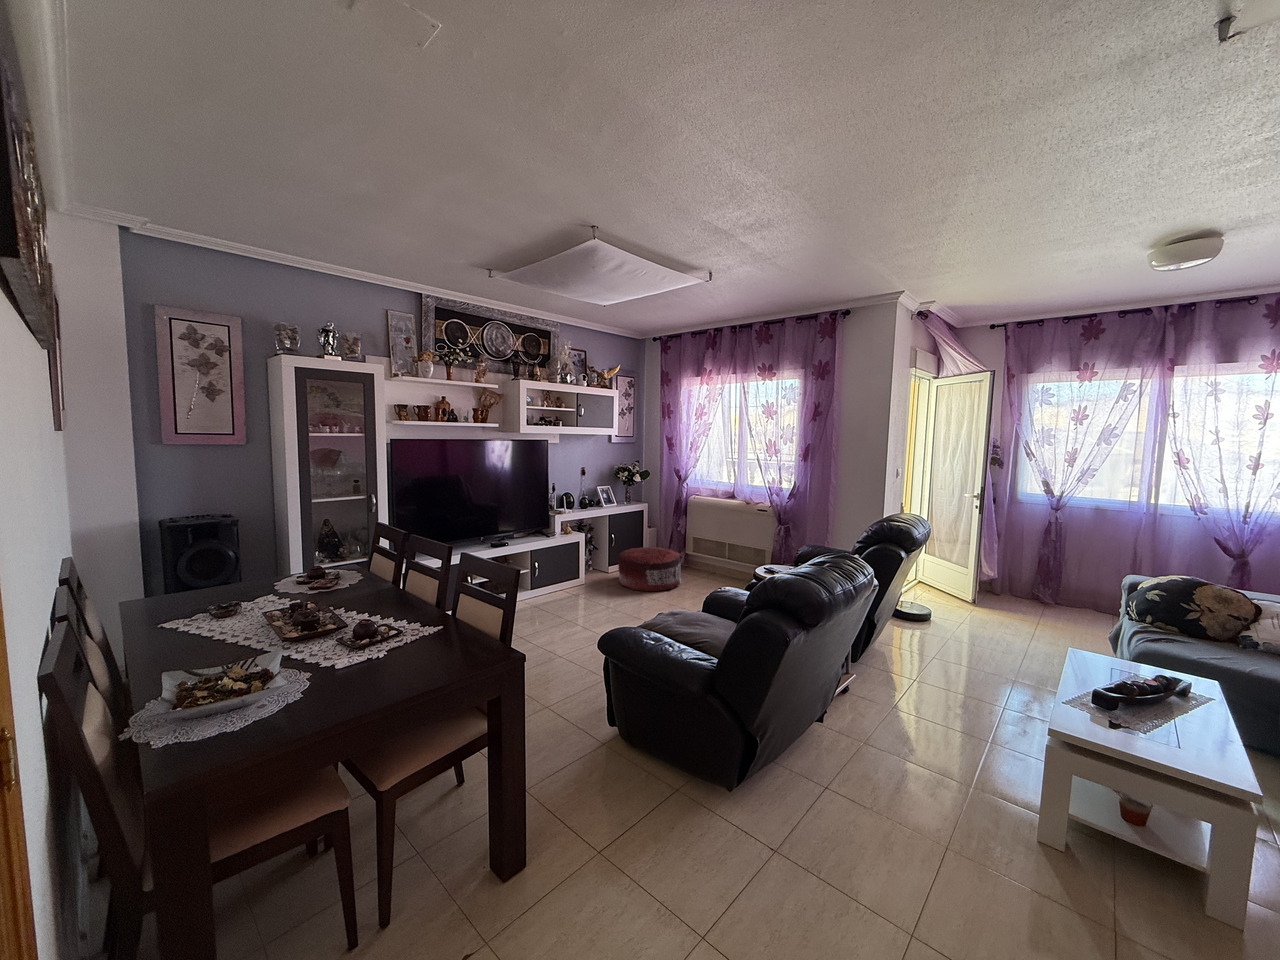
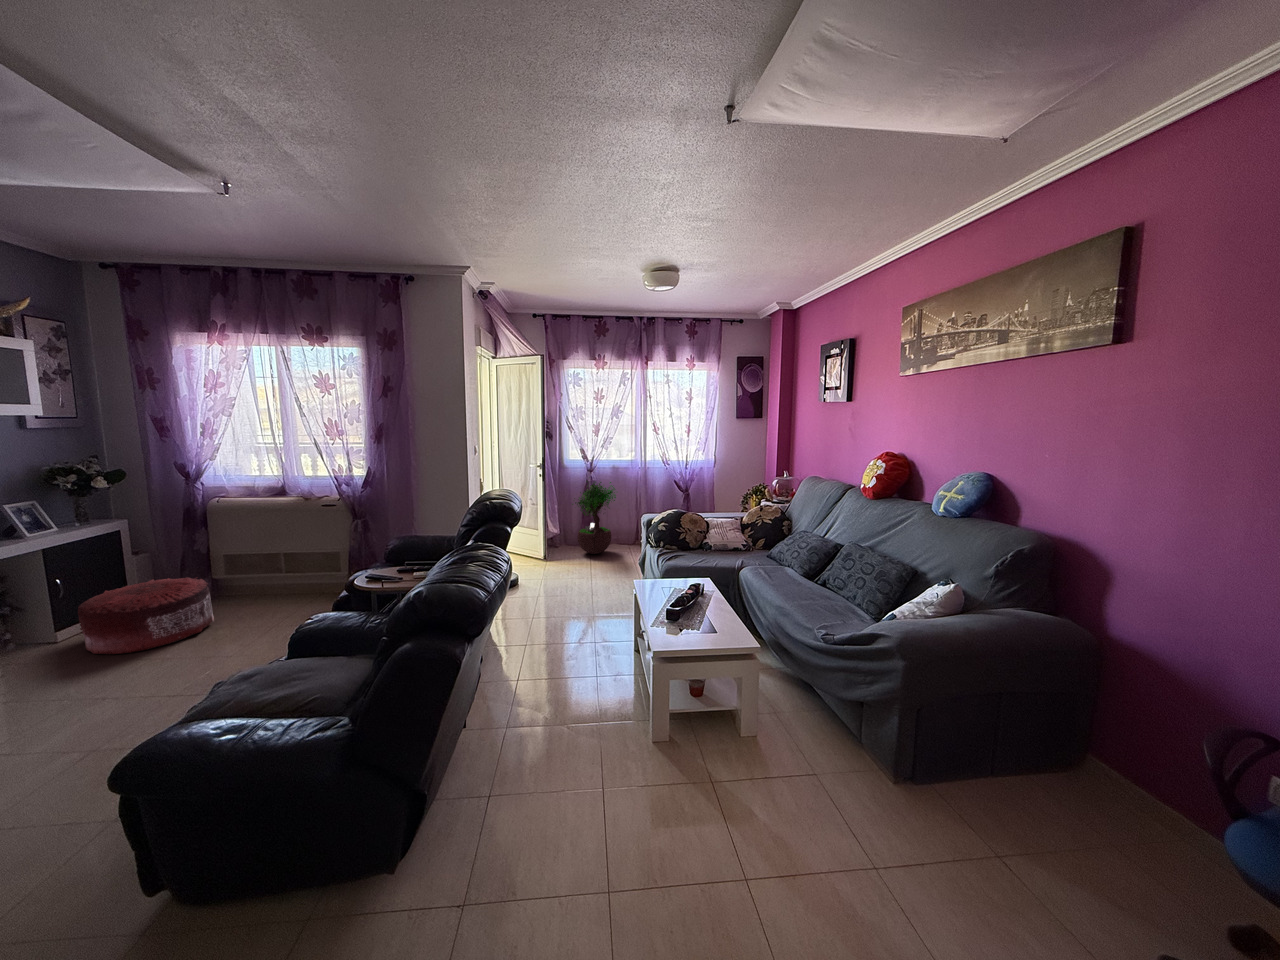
potted tree: none [1018,517,1097,617] -> present [572,482,616,554]

